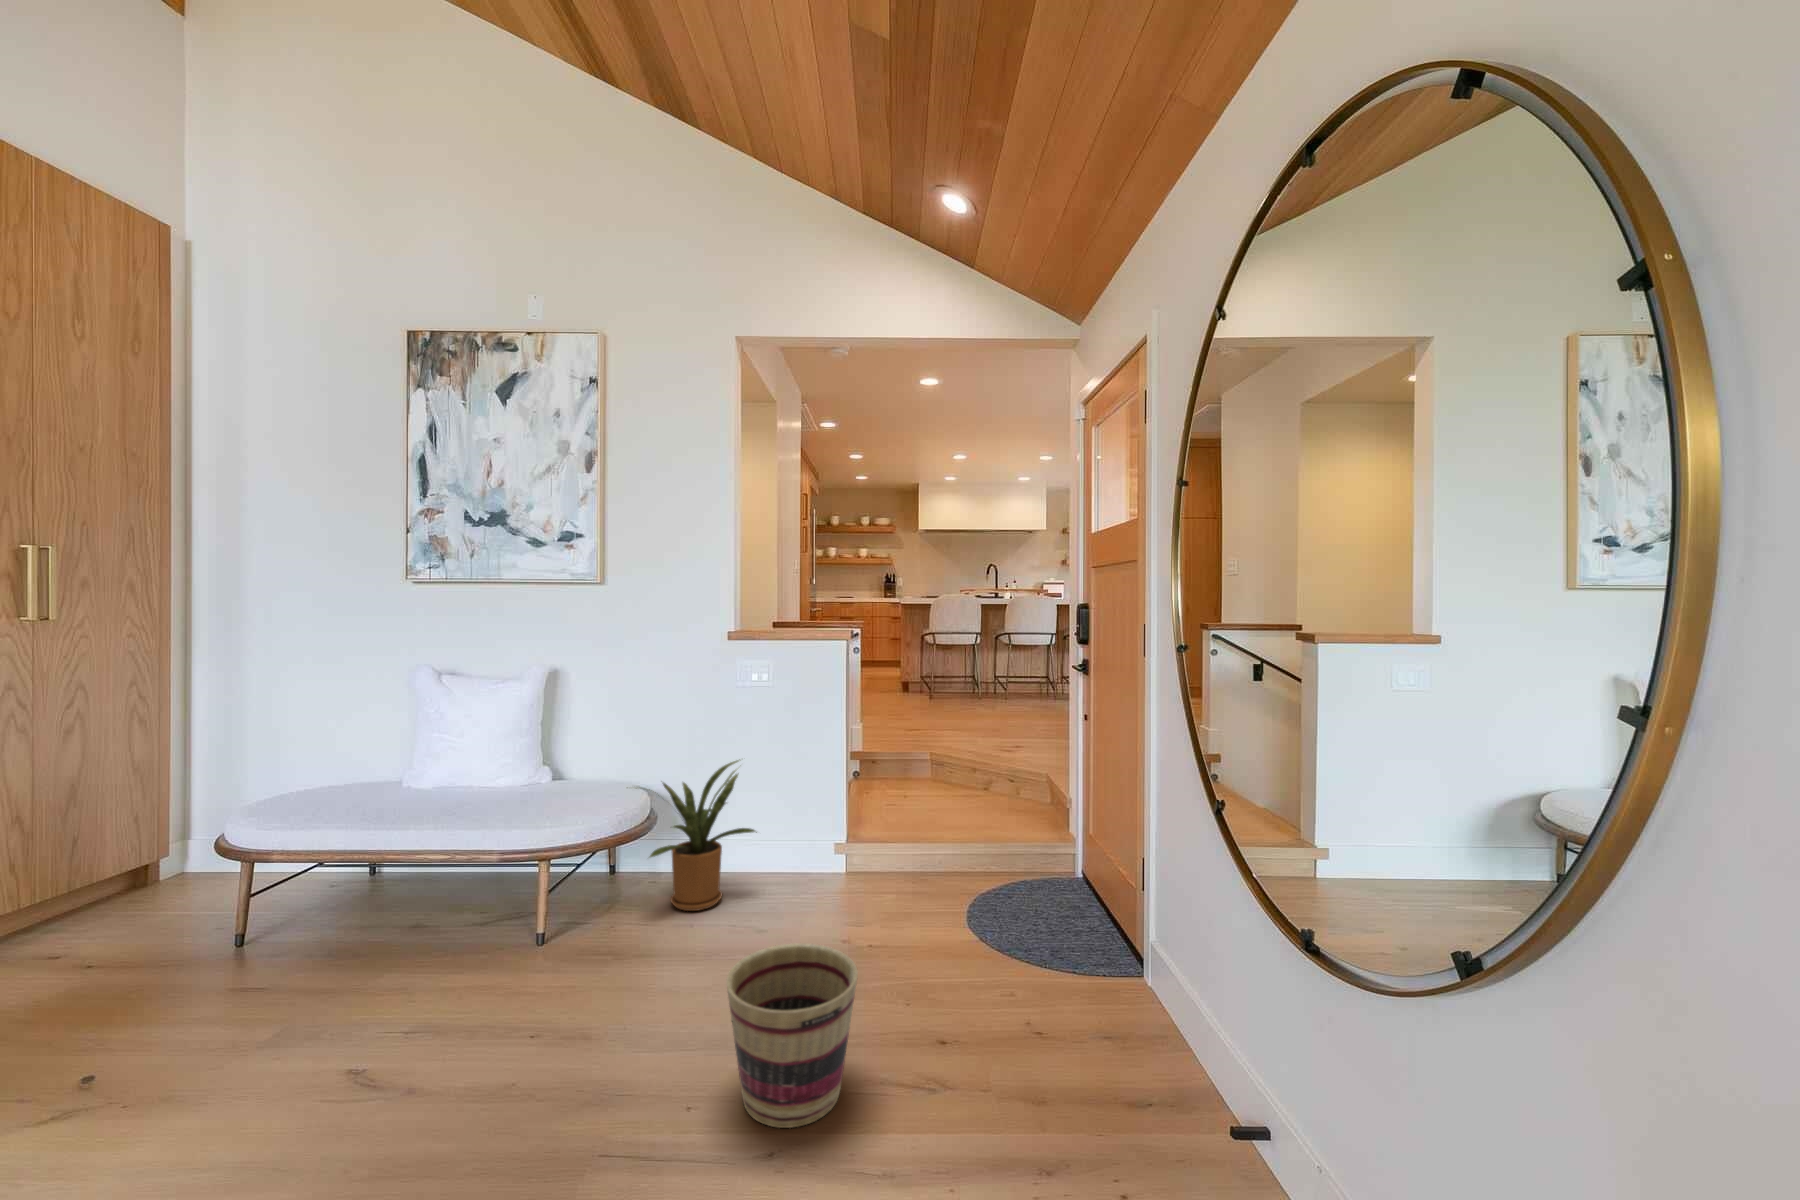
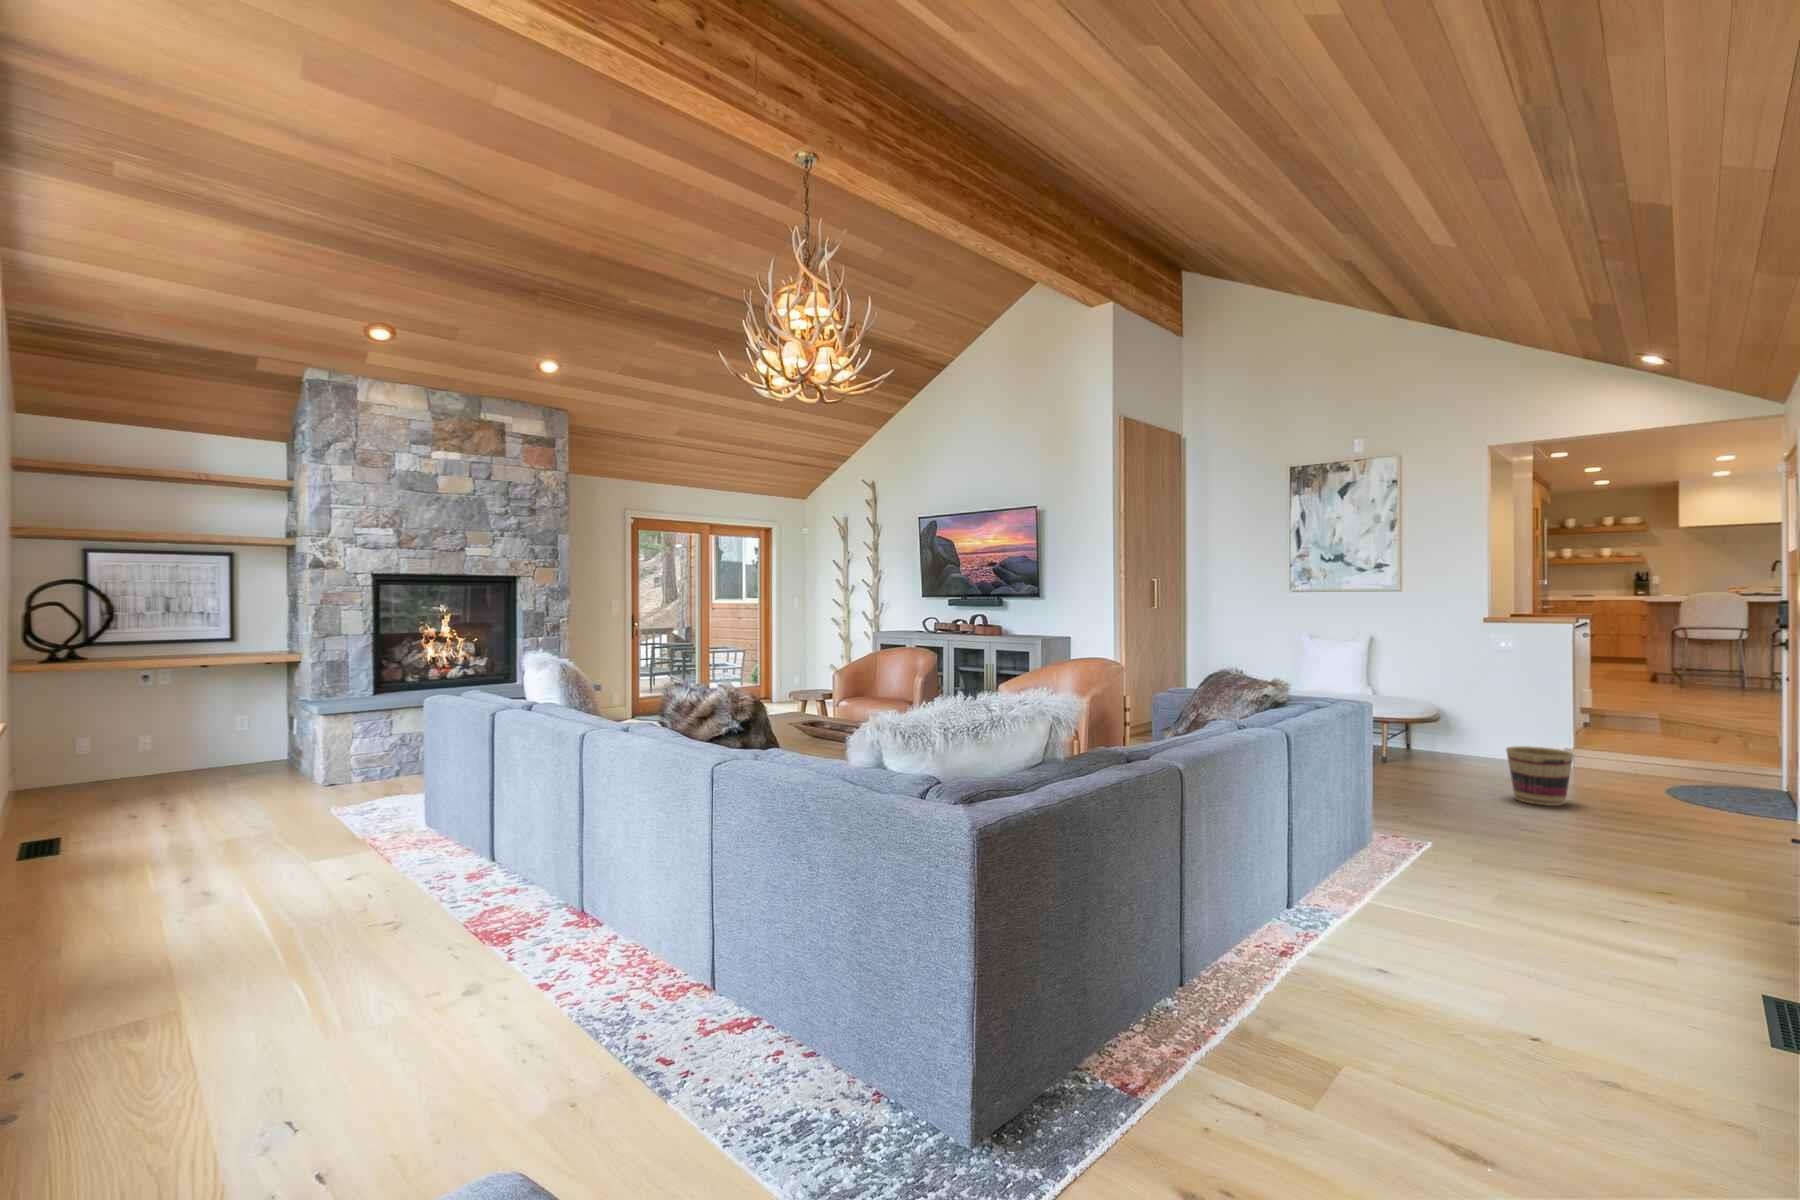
house plant: present [636,760,757,911] -> none [1423,687,1510,765]

